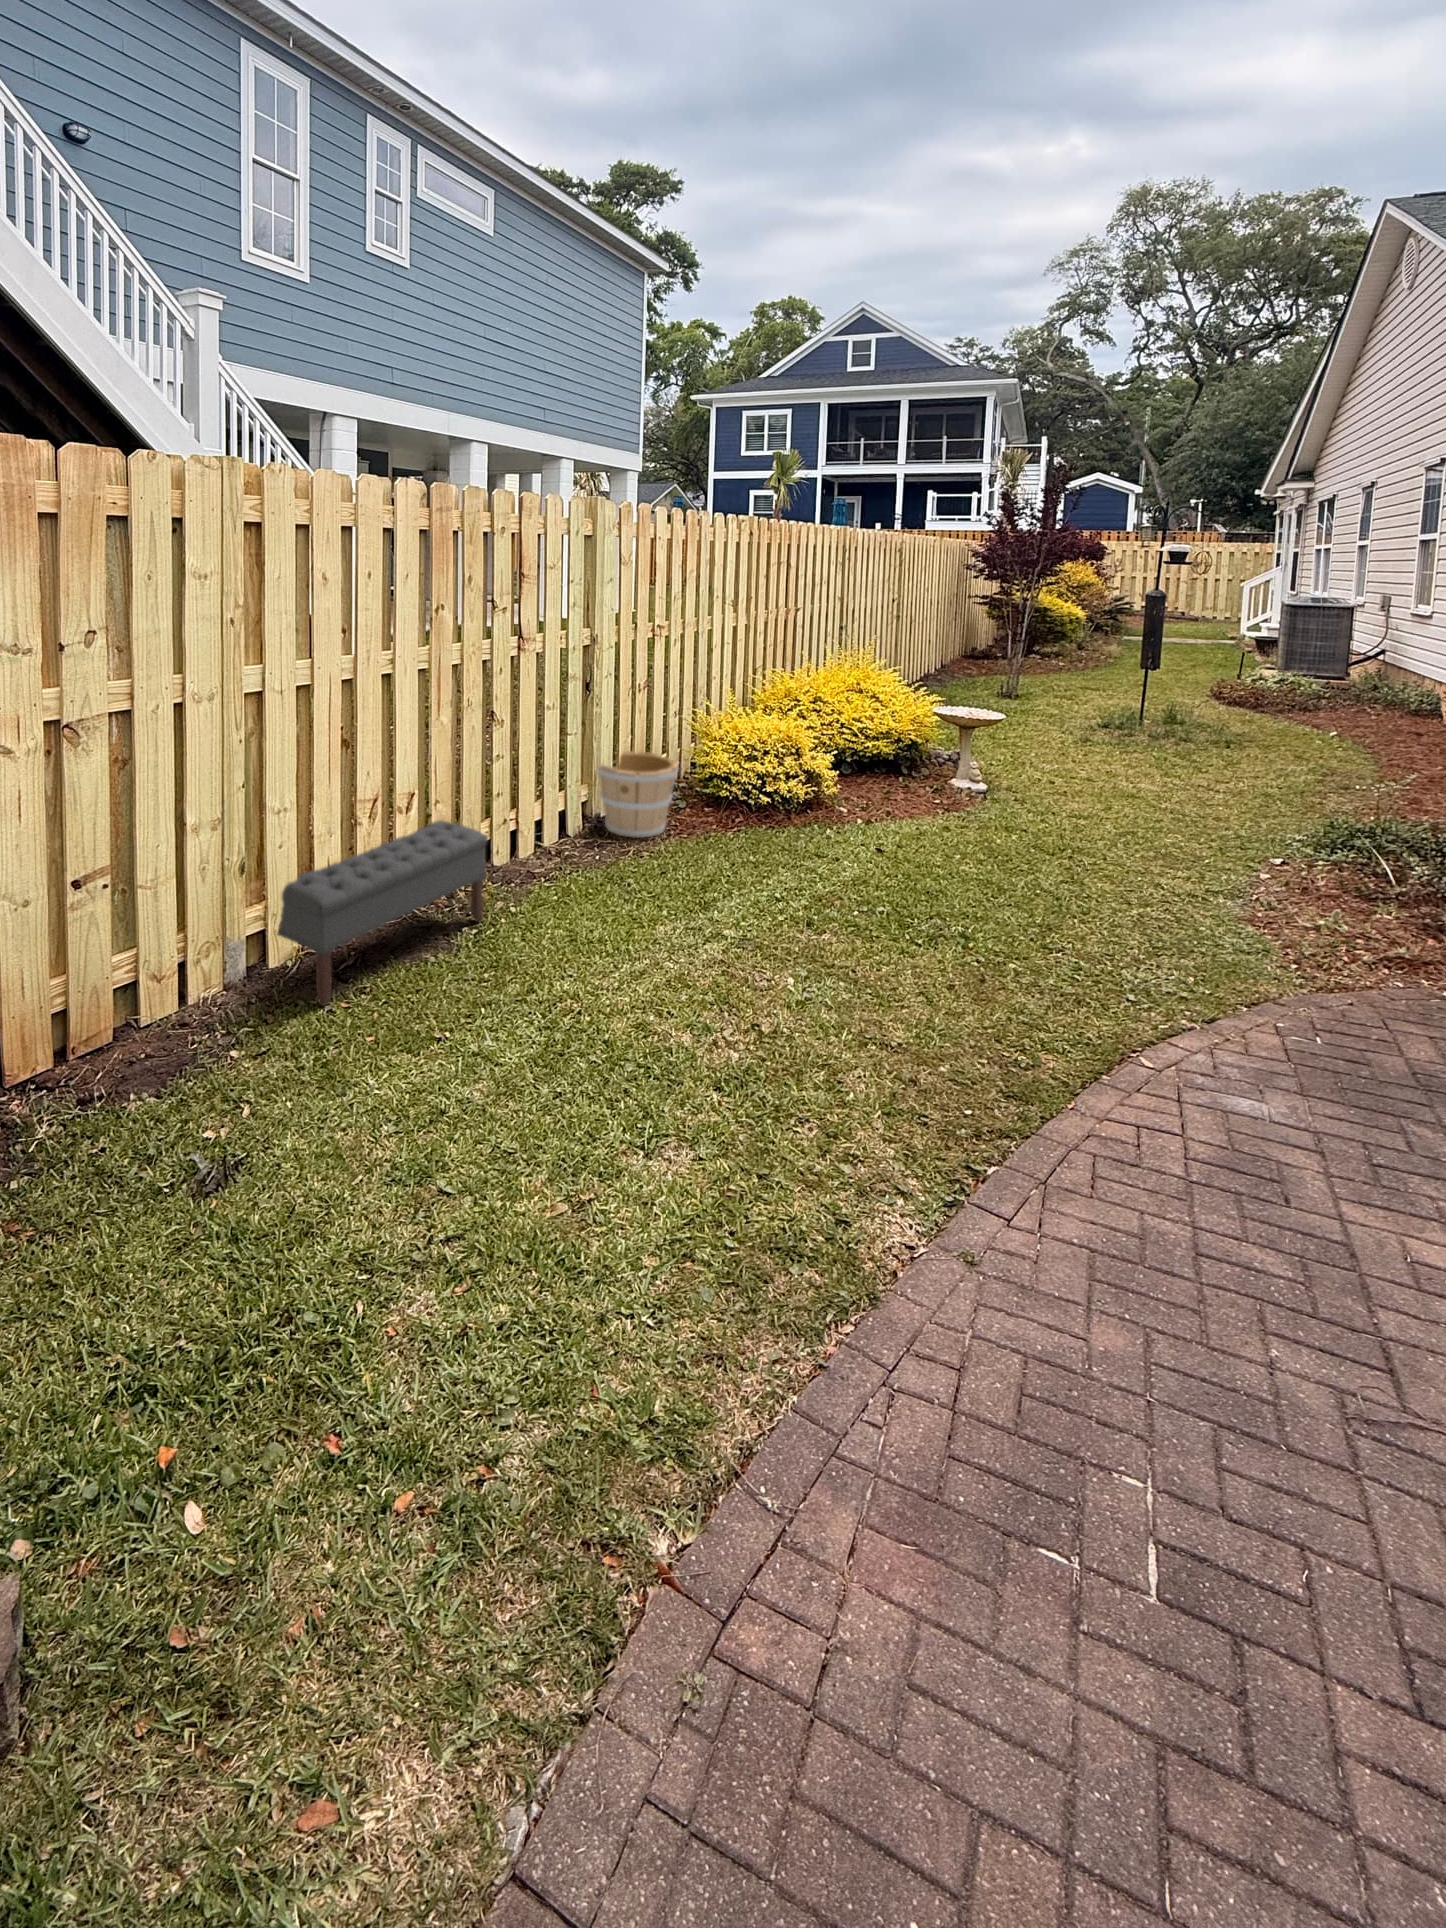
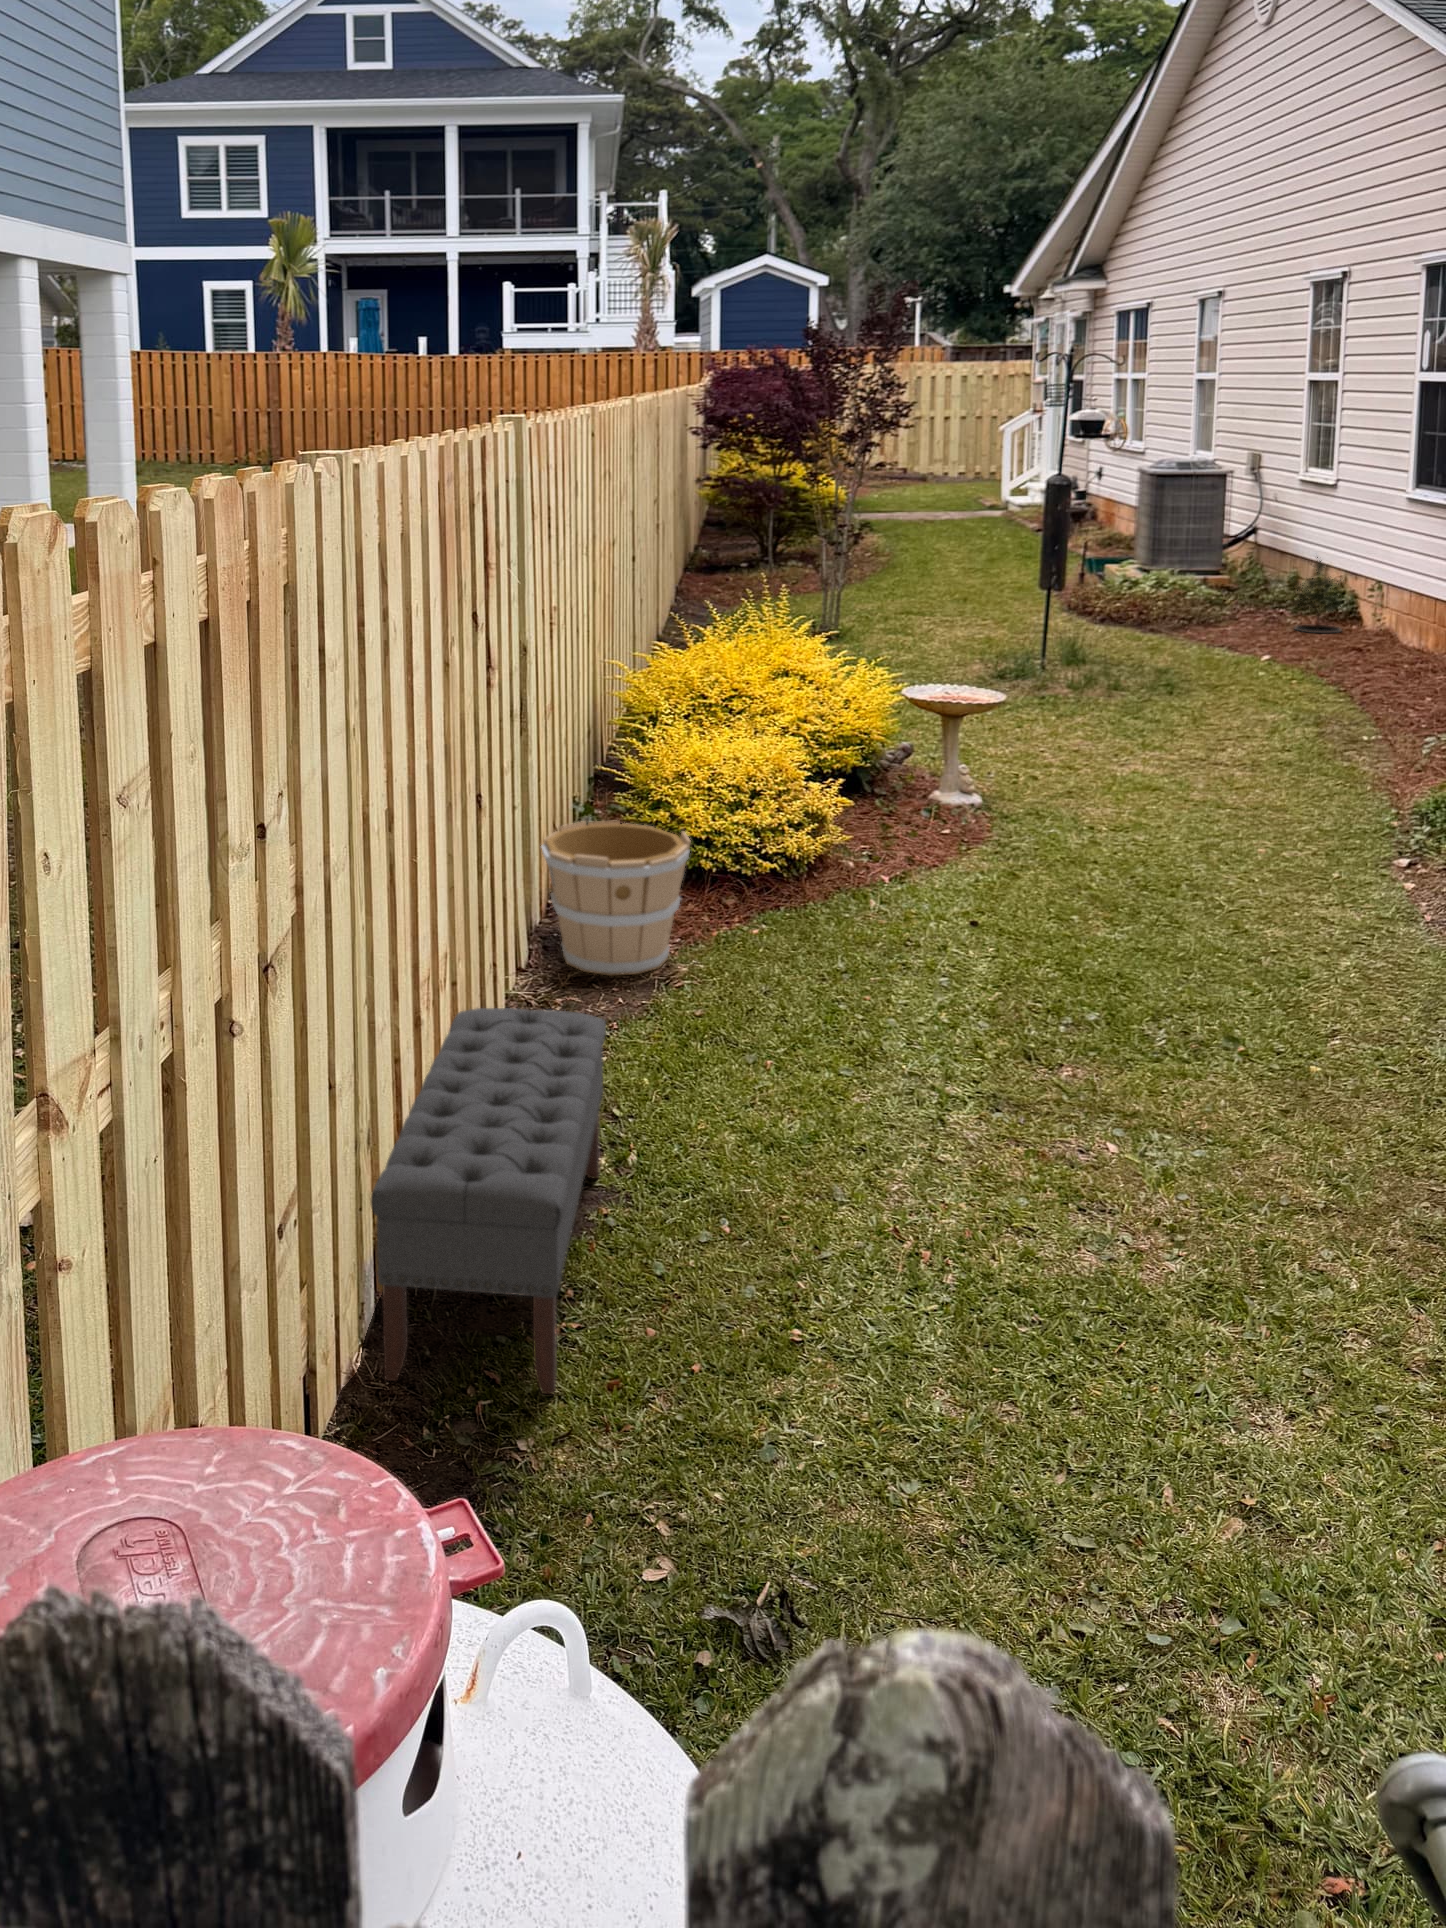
potted tree: none [1373,665,1427,726] -> present [1292,557,1344,633]

